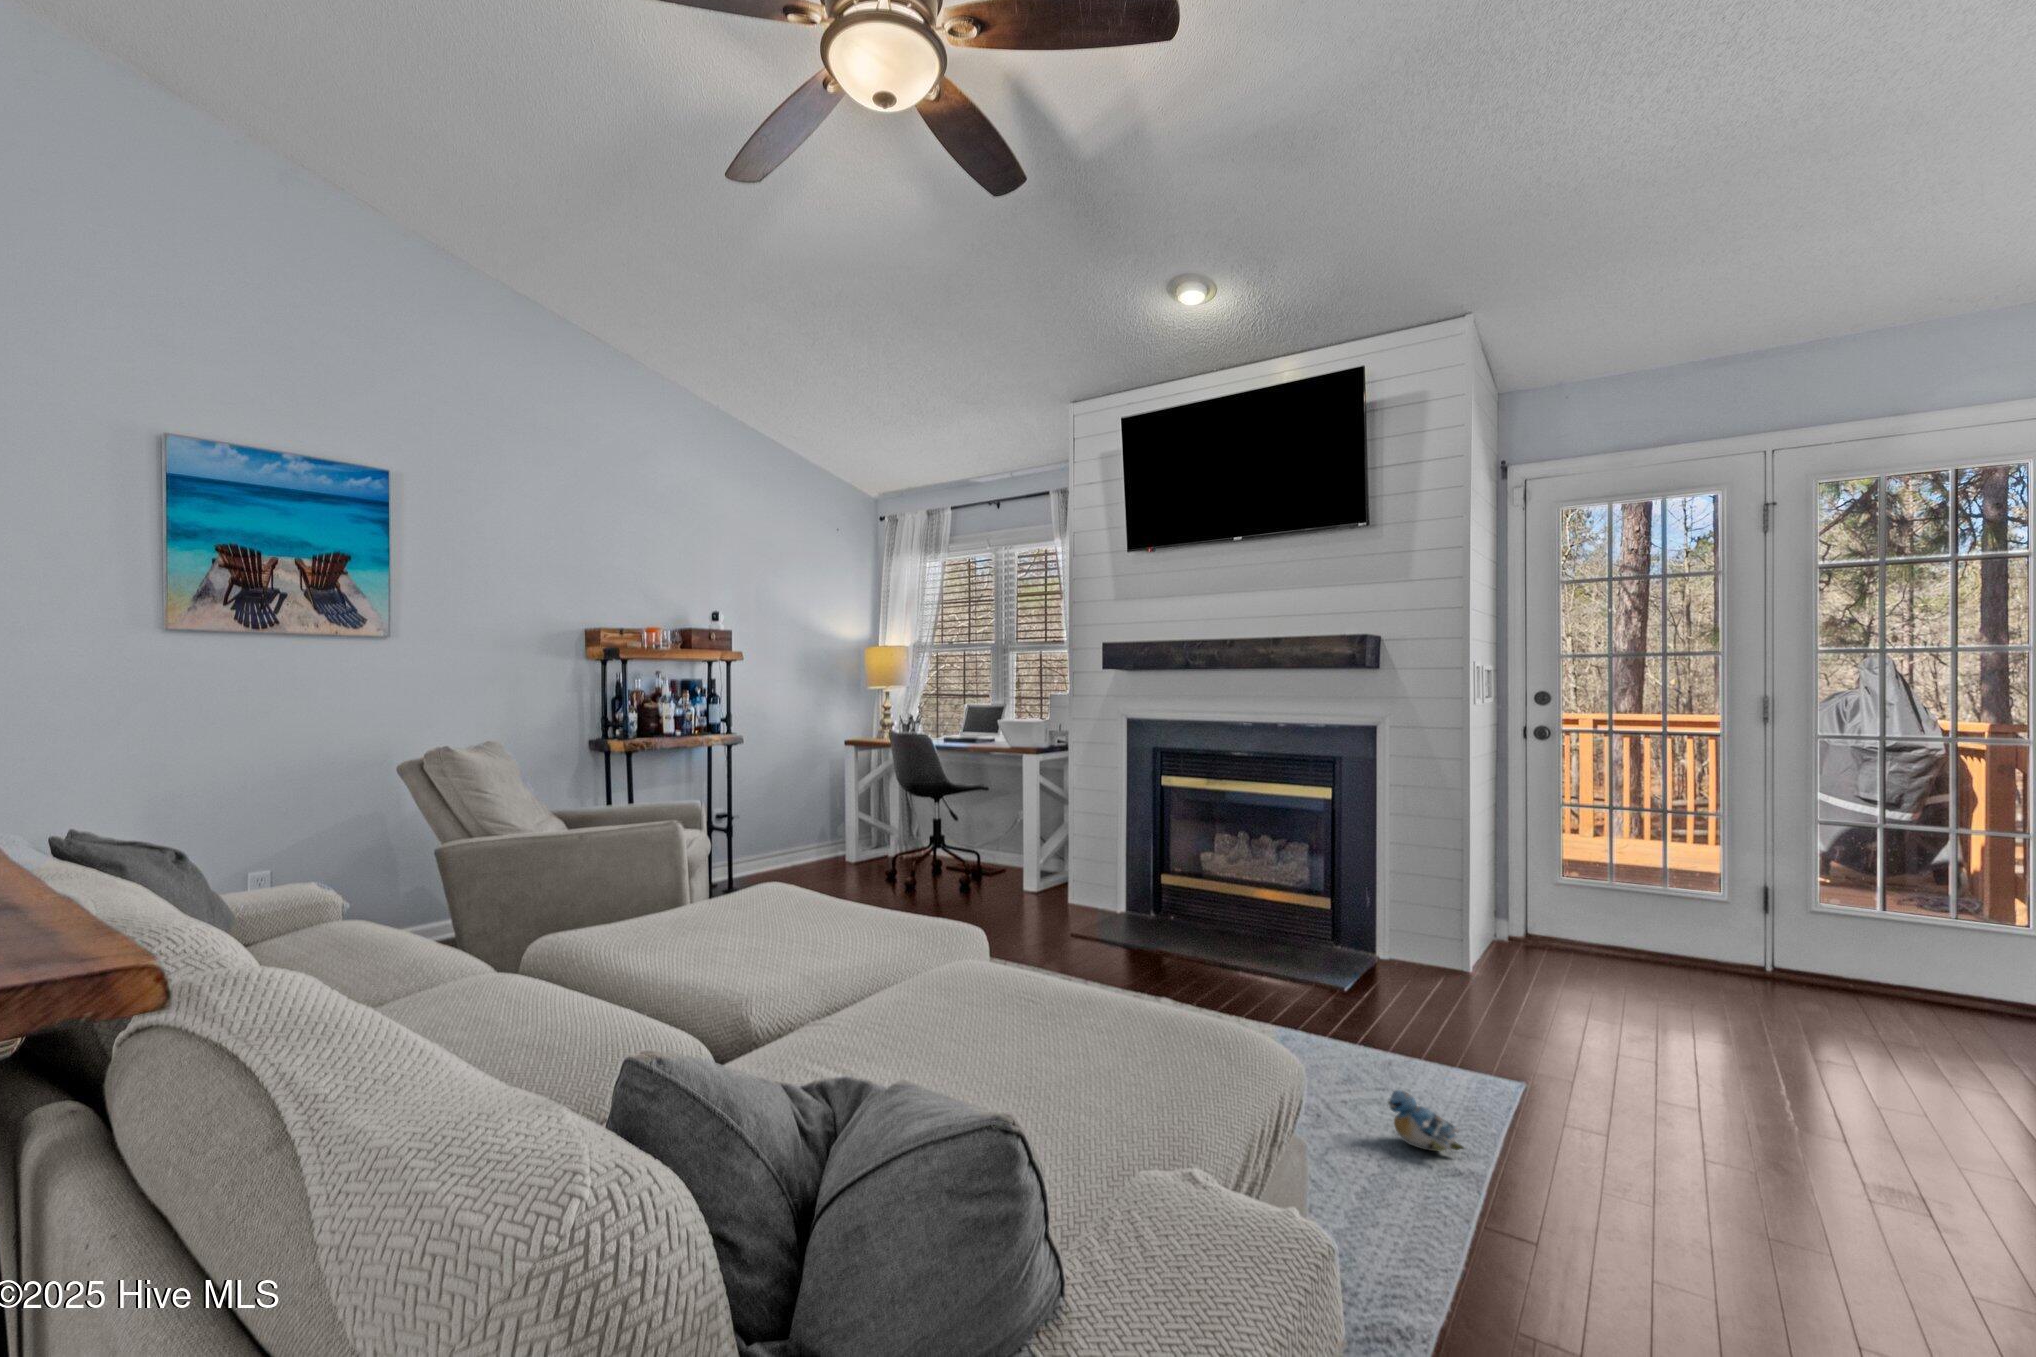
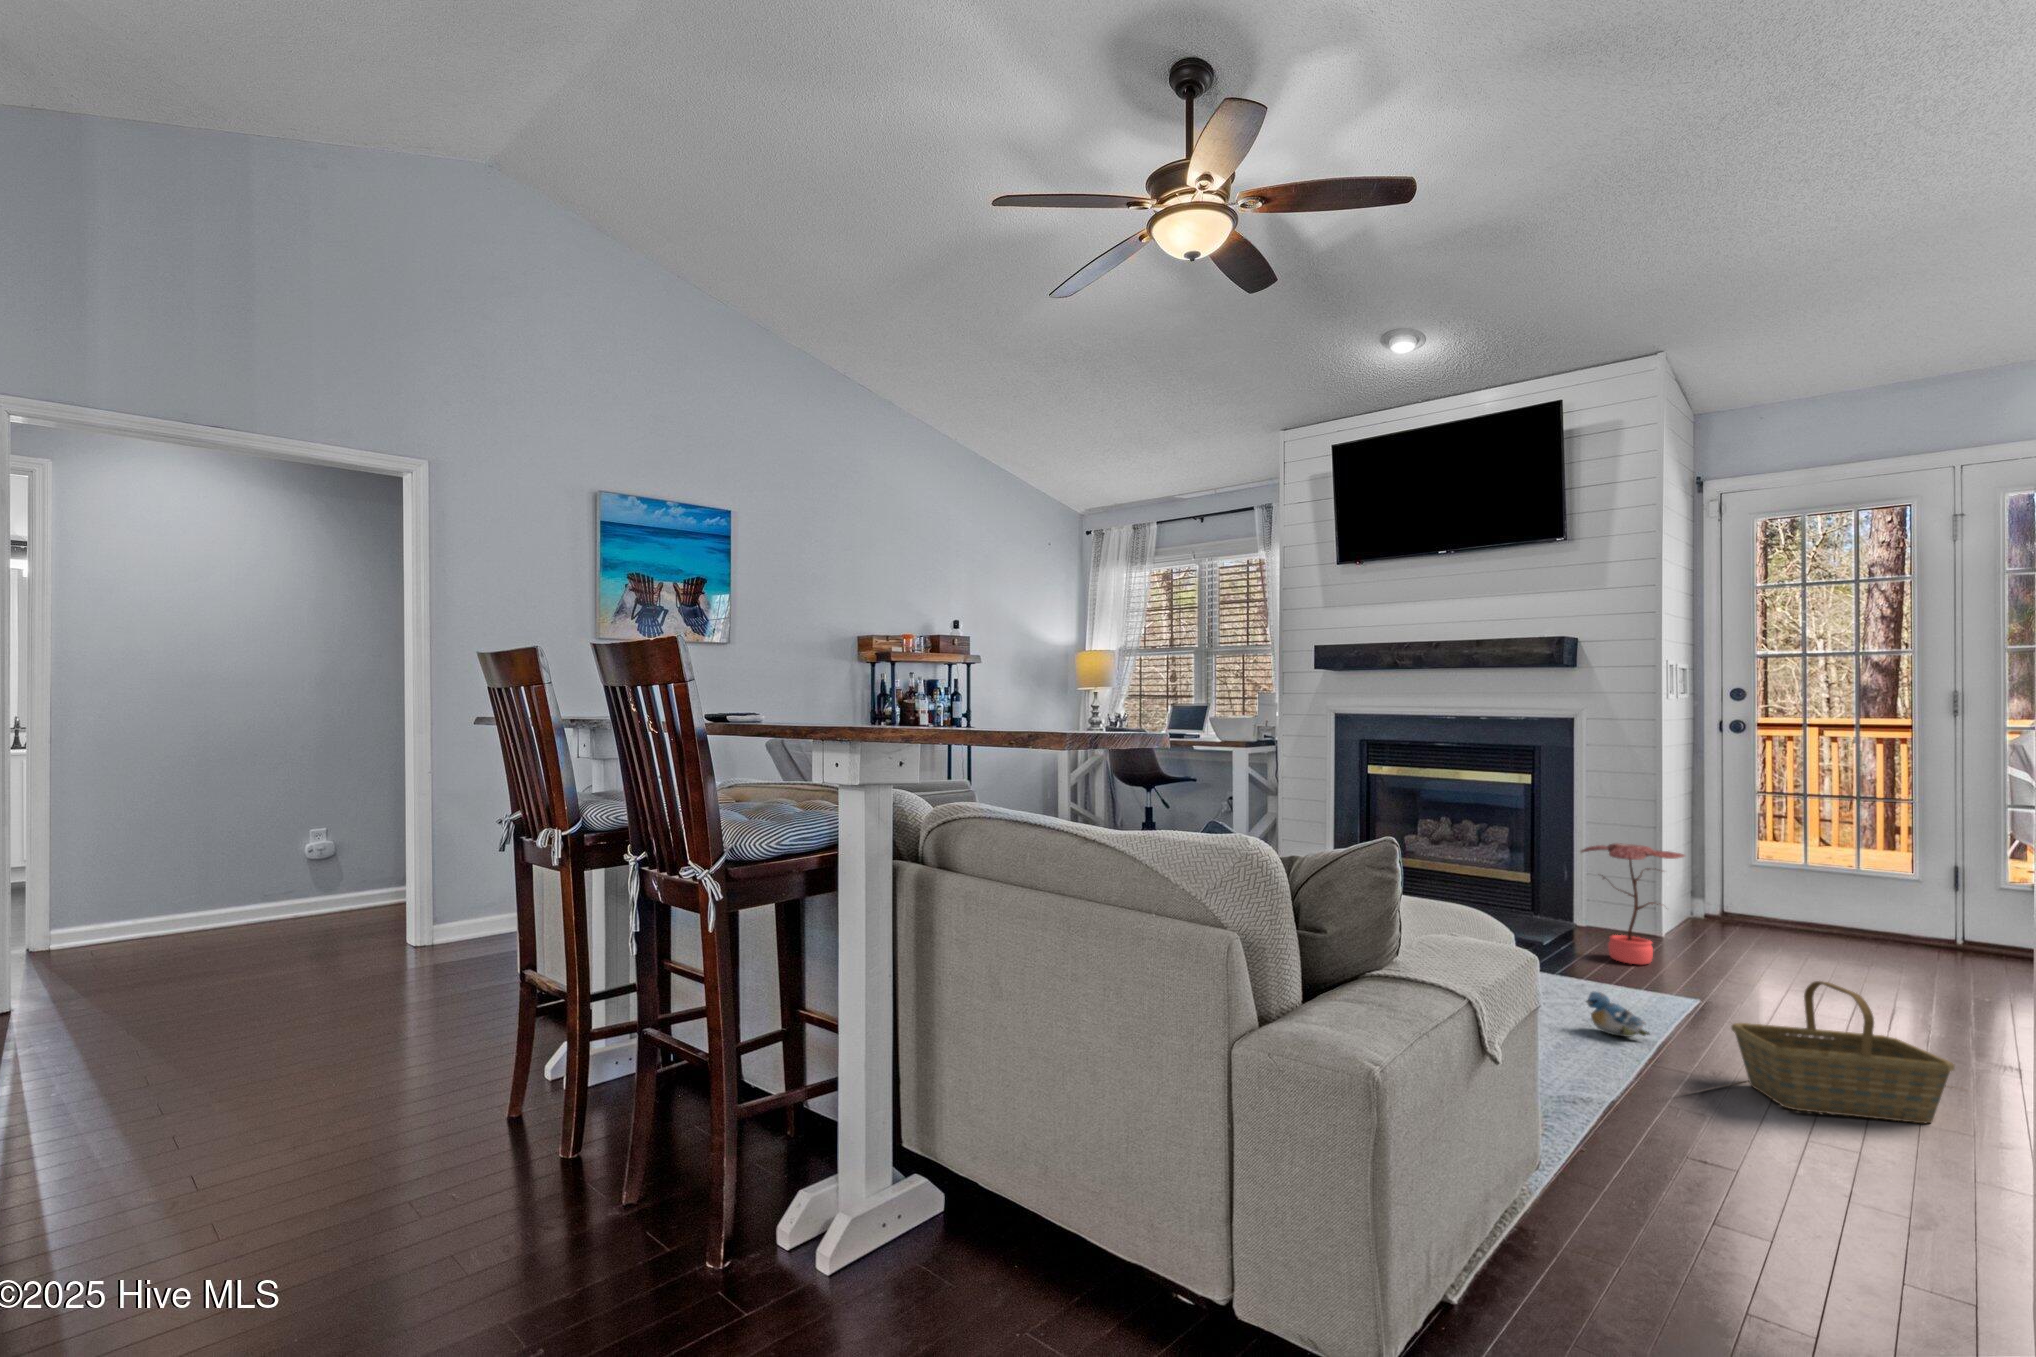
potted plant: none [1382,874,1497,1018] -> present [1581,843,1685,965]
basket: none [1568,1093,1854,1300] -> present [1731,981,1955,1123]

